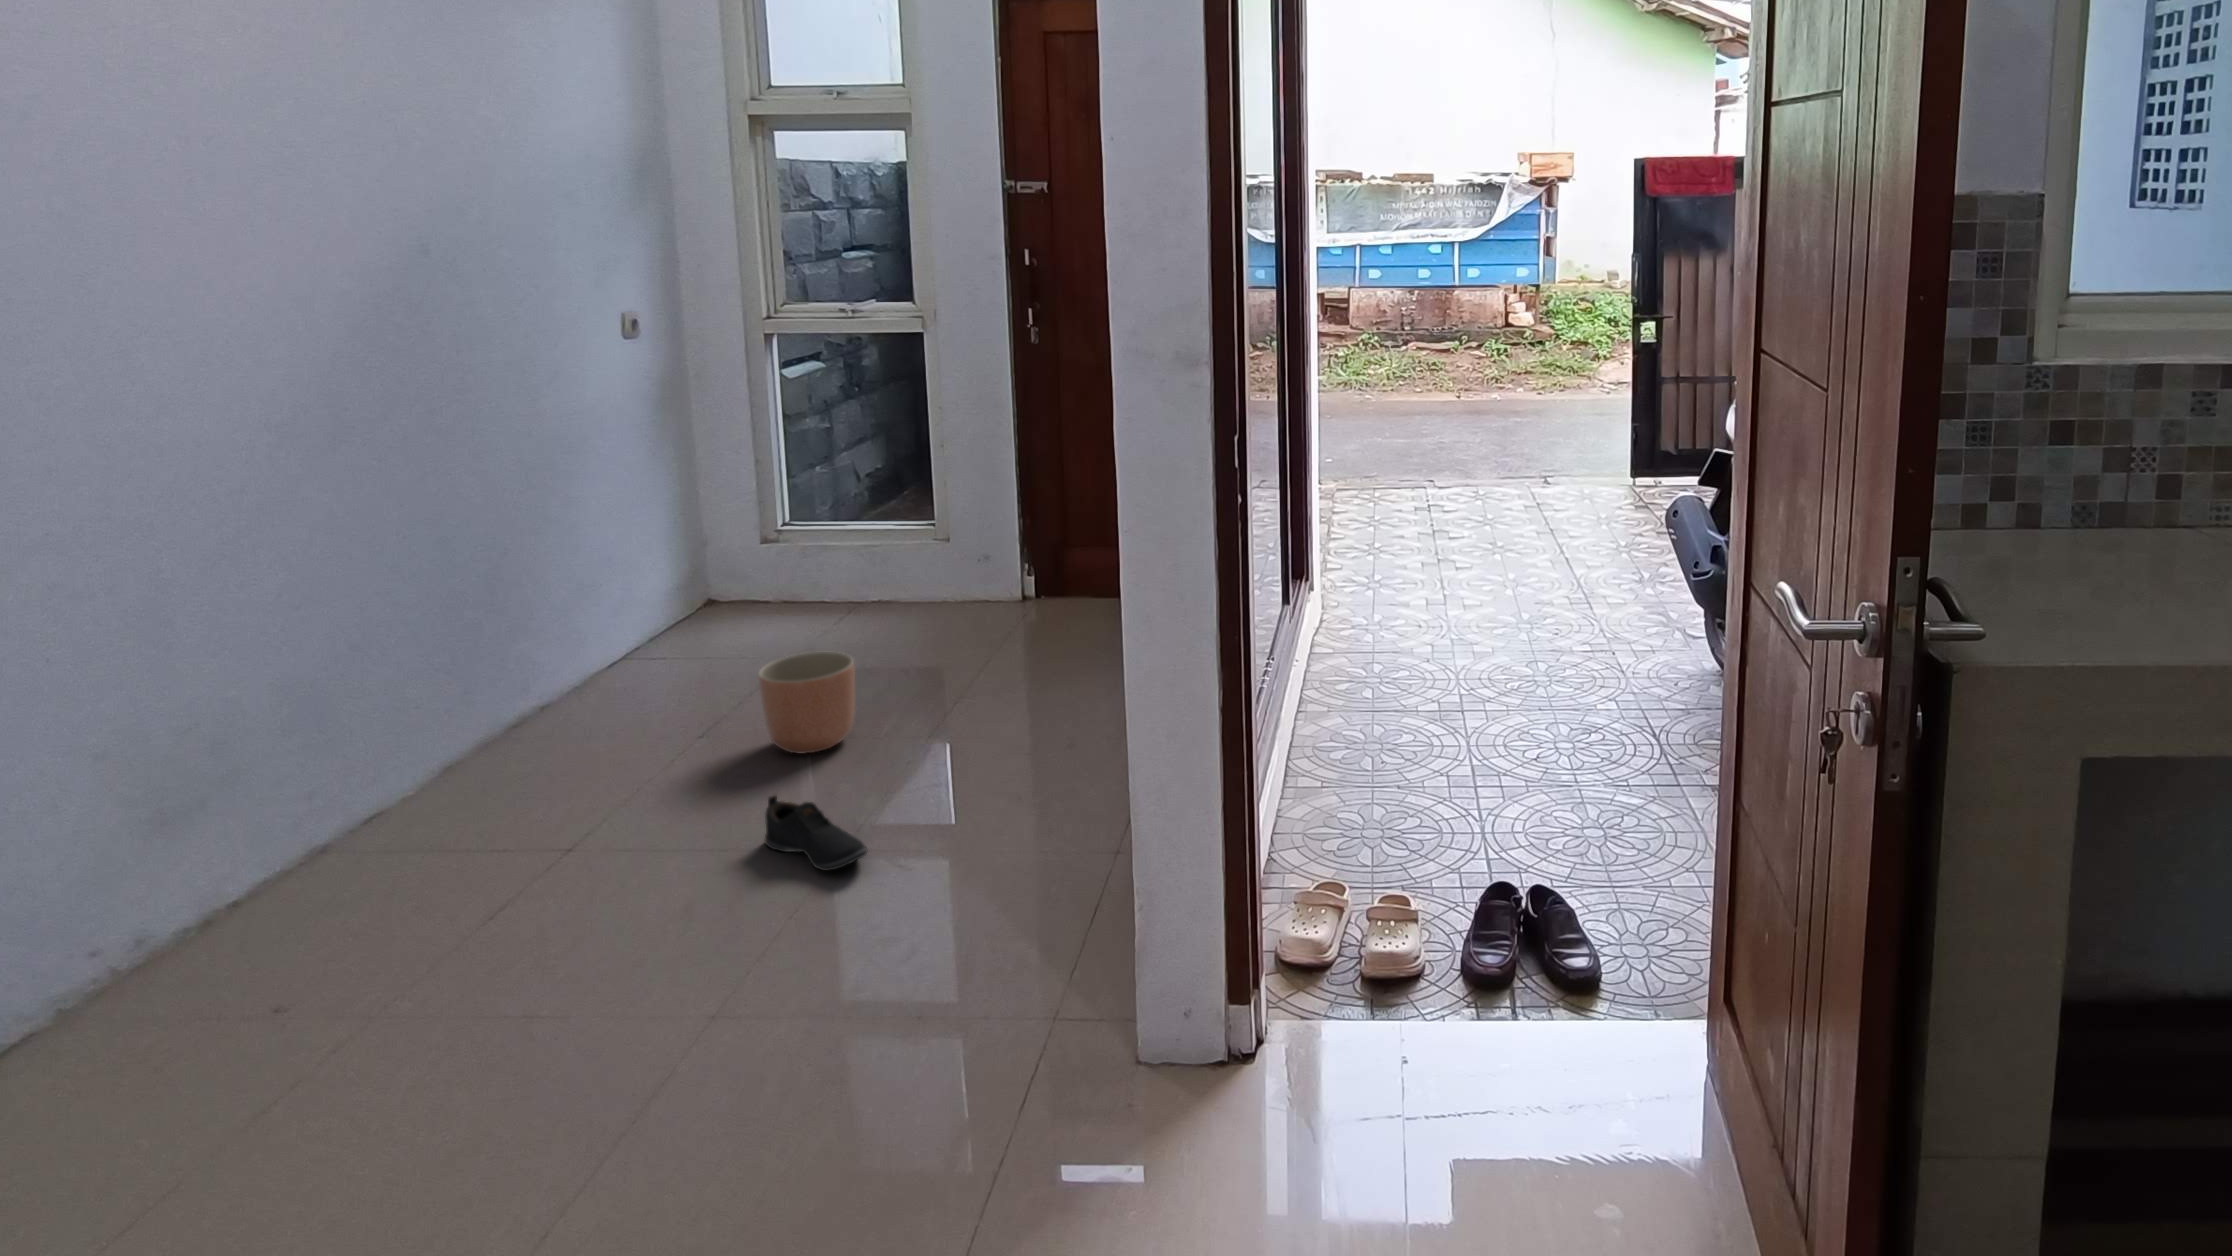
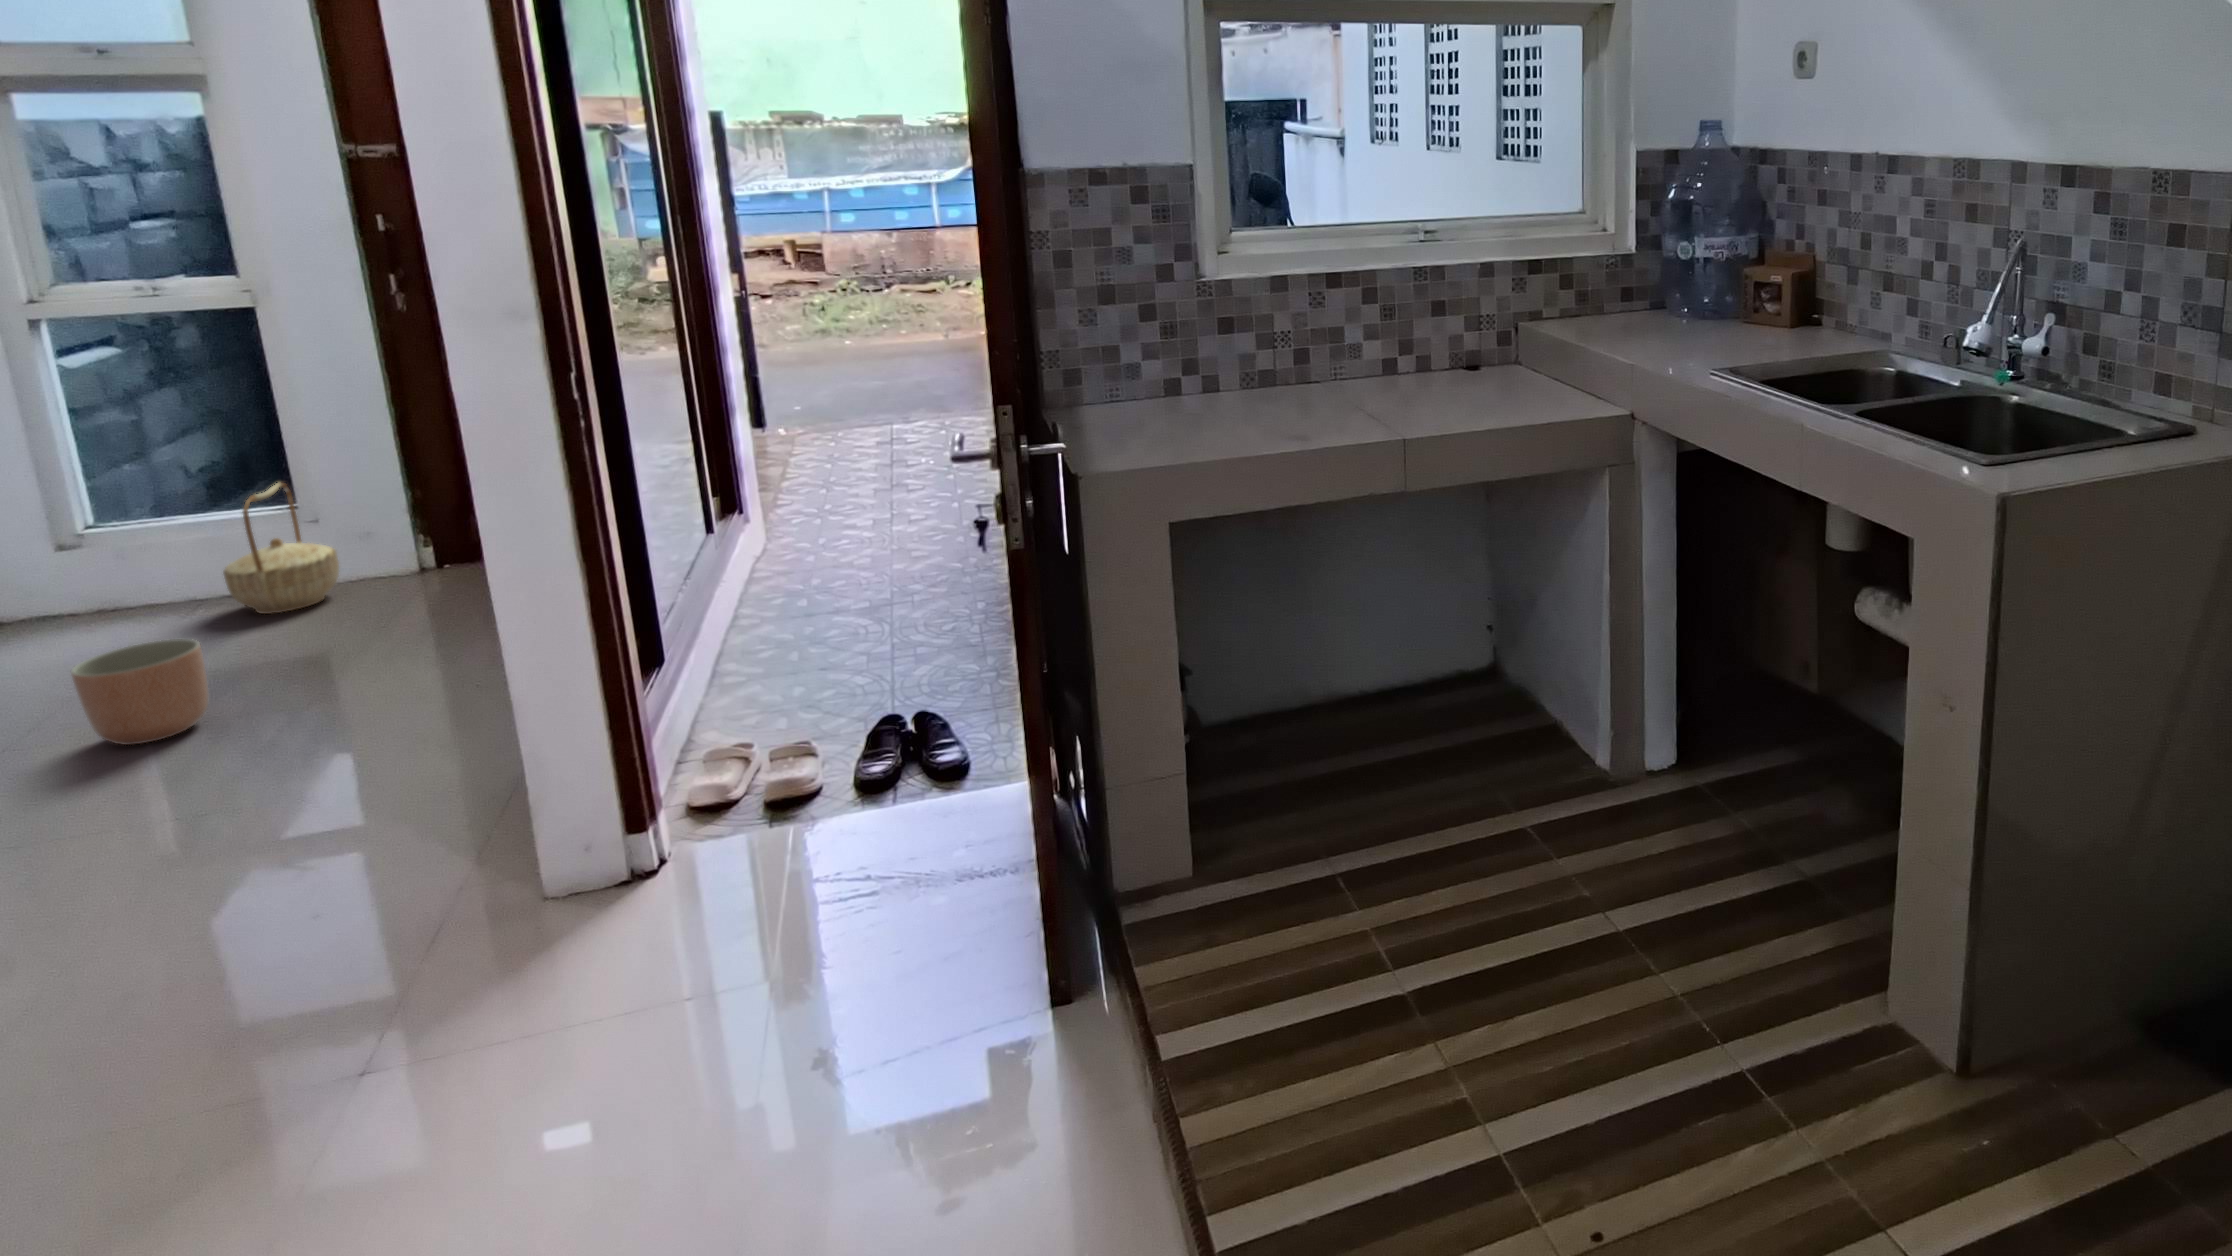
basket: none [873,501,960,629] -> present [223,483,339,614]
shoe: present [765,795,867,871] -> none [100,775,236,834]

